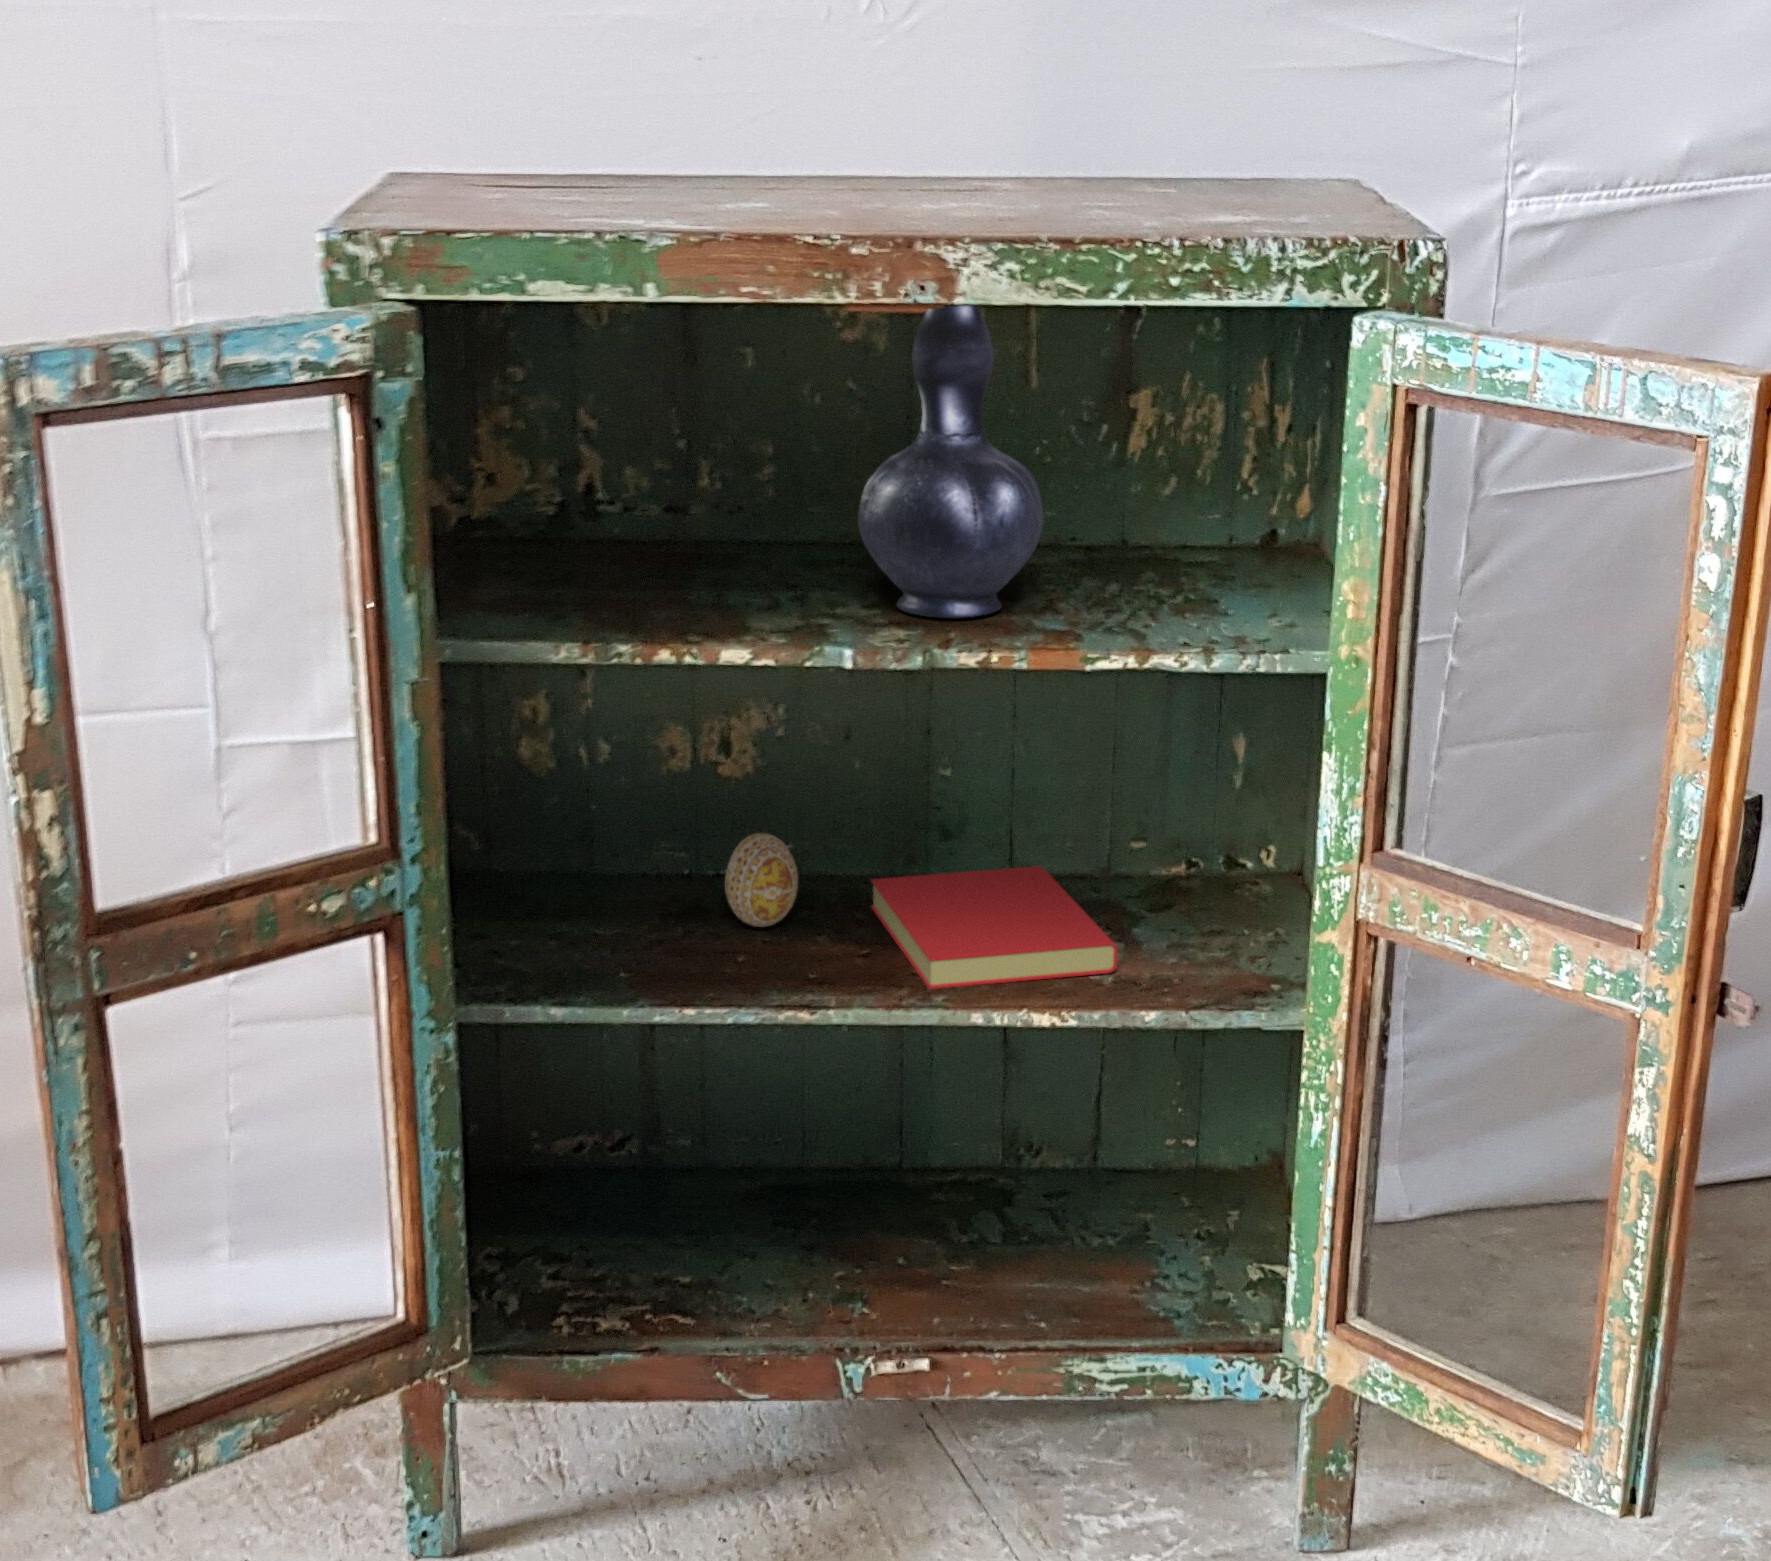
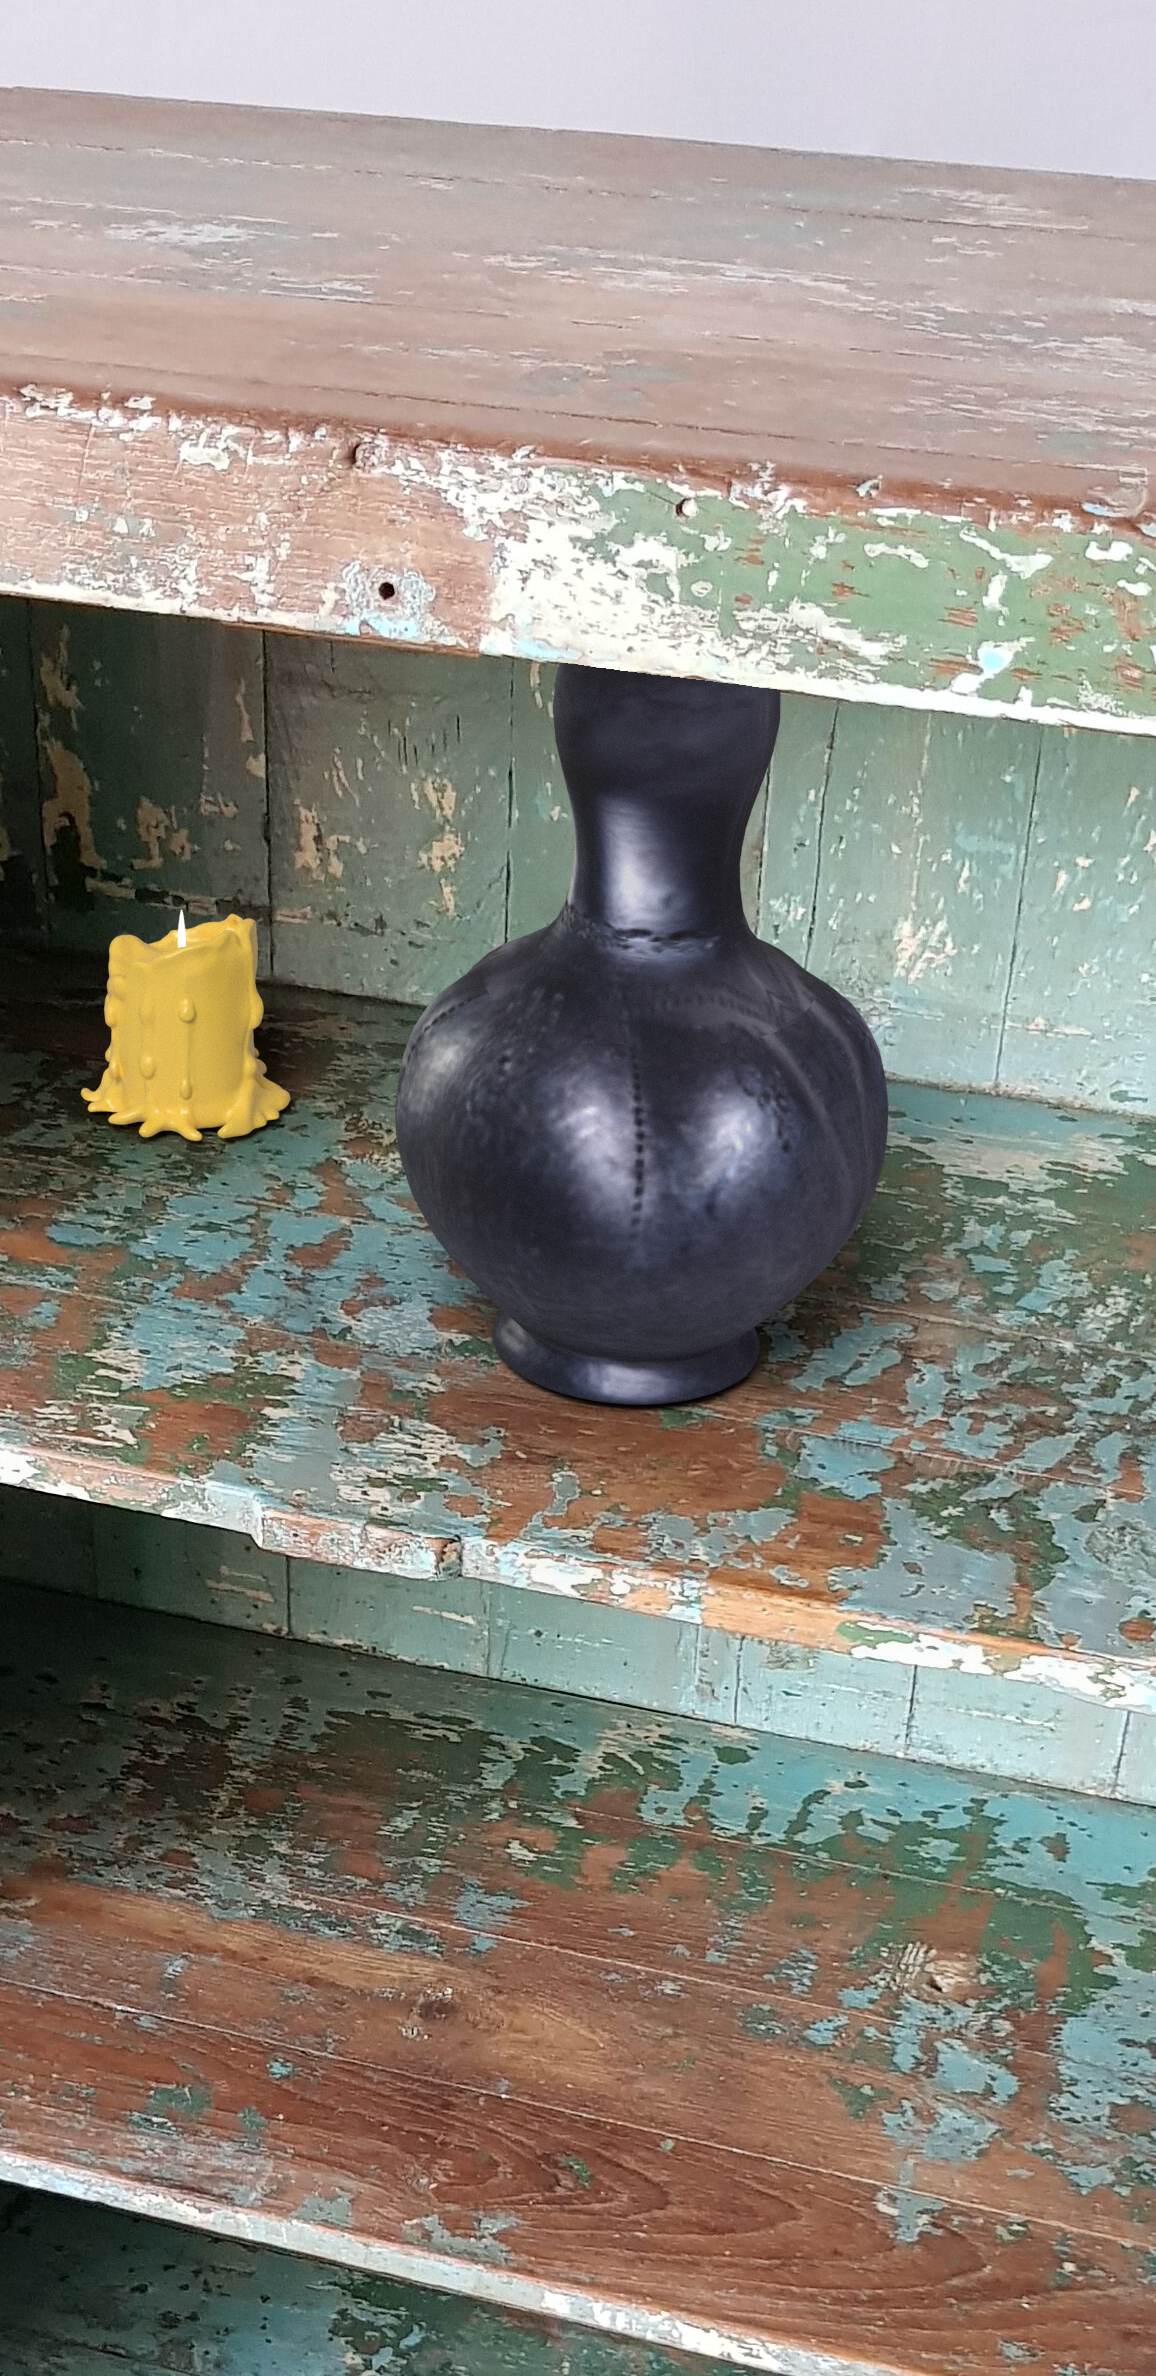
candle: none [675,488,760,579] -> present [81,910,290,1141]
decorative egg: present [725,833,798,927] -> none [177,1685,339,1883]
book: present [871,866,1118,989] -> none [492,1798,955,2211]

